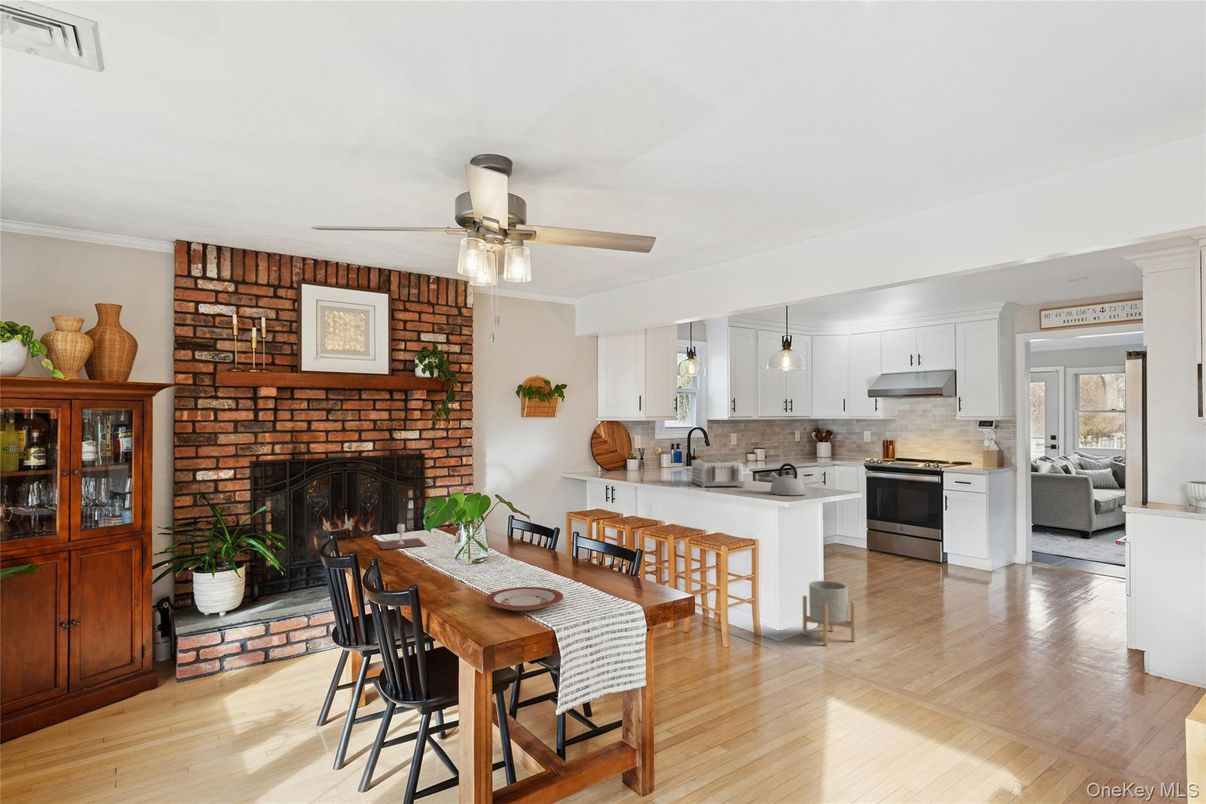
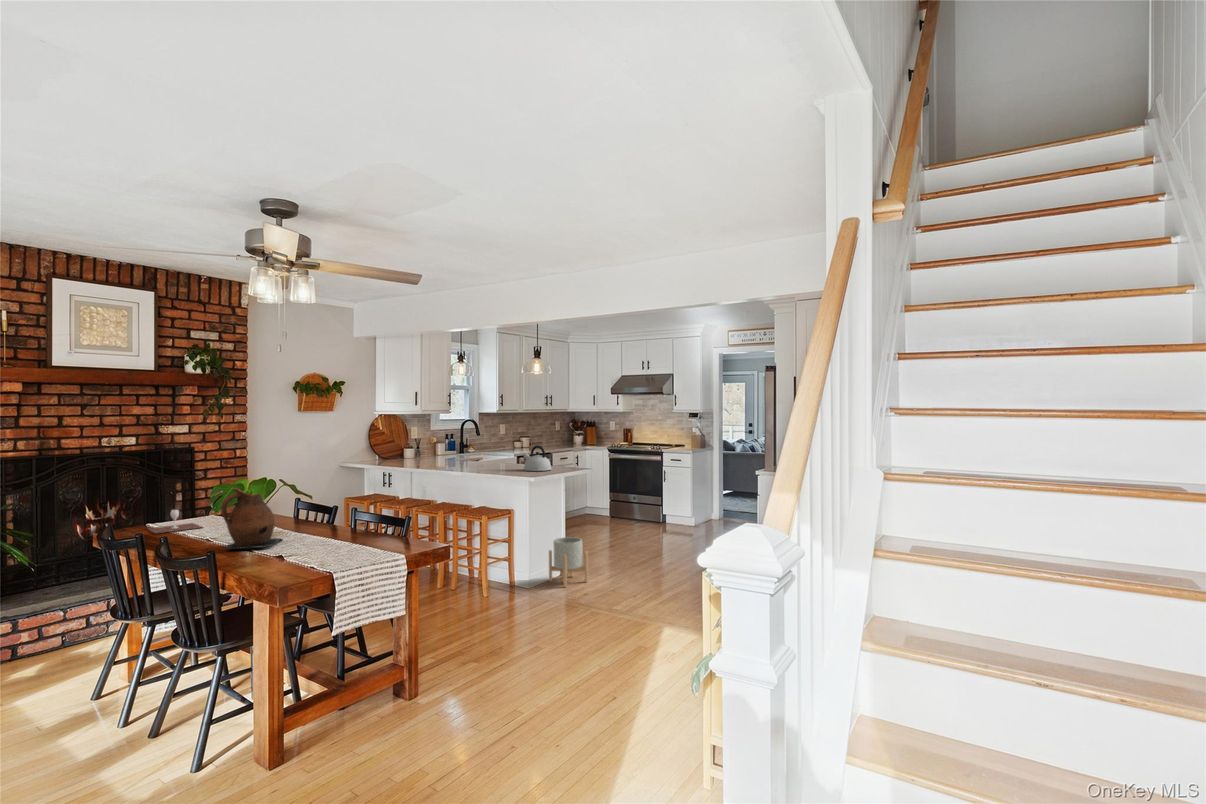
toaster: present [691,460,744,488] -> none [460,445,504,469]
ceramic pitcher: none [441,509,503,582] -> present [221,488,282,549]
plate: present [485,587,564,611] -> none [267,547,338,564]

